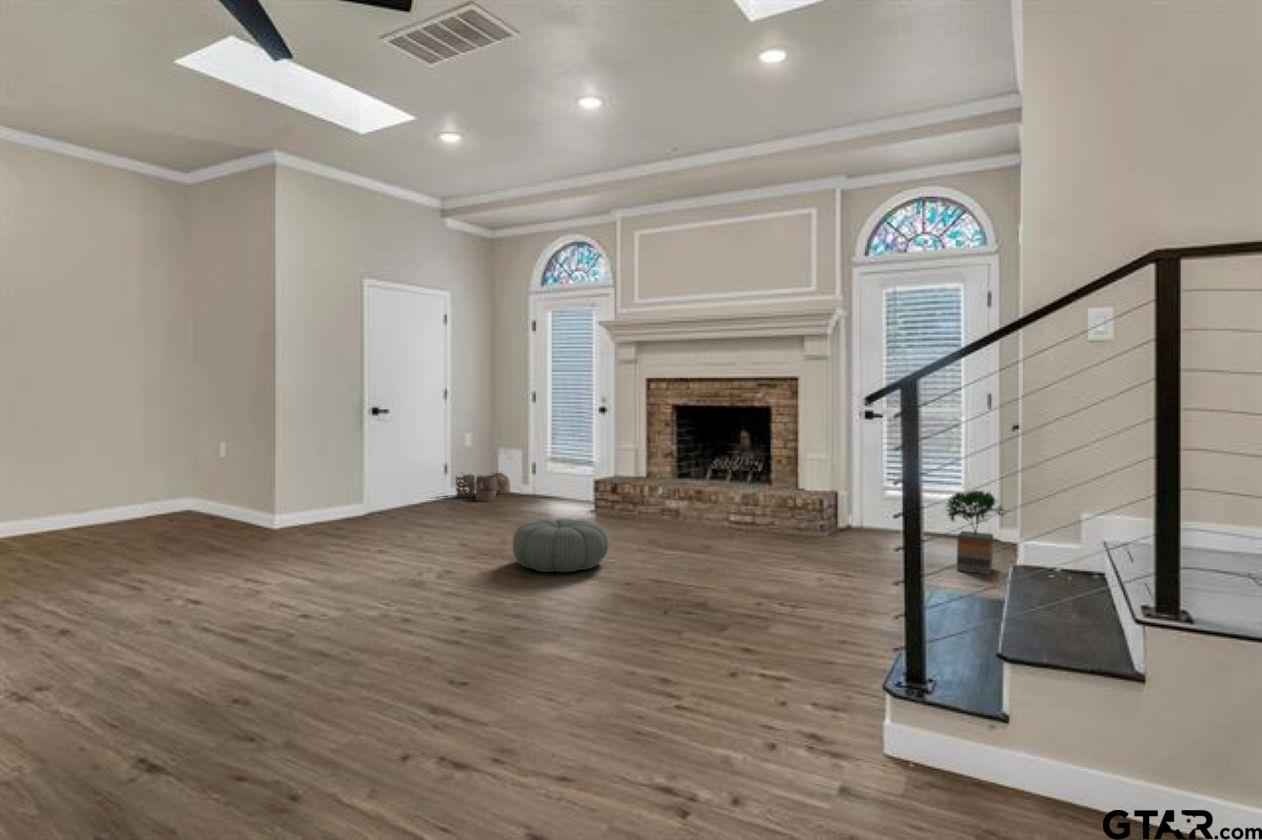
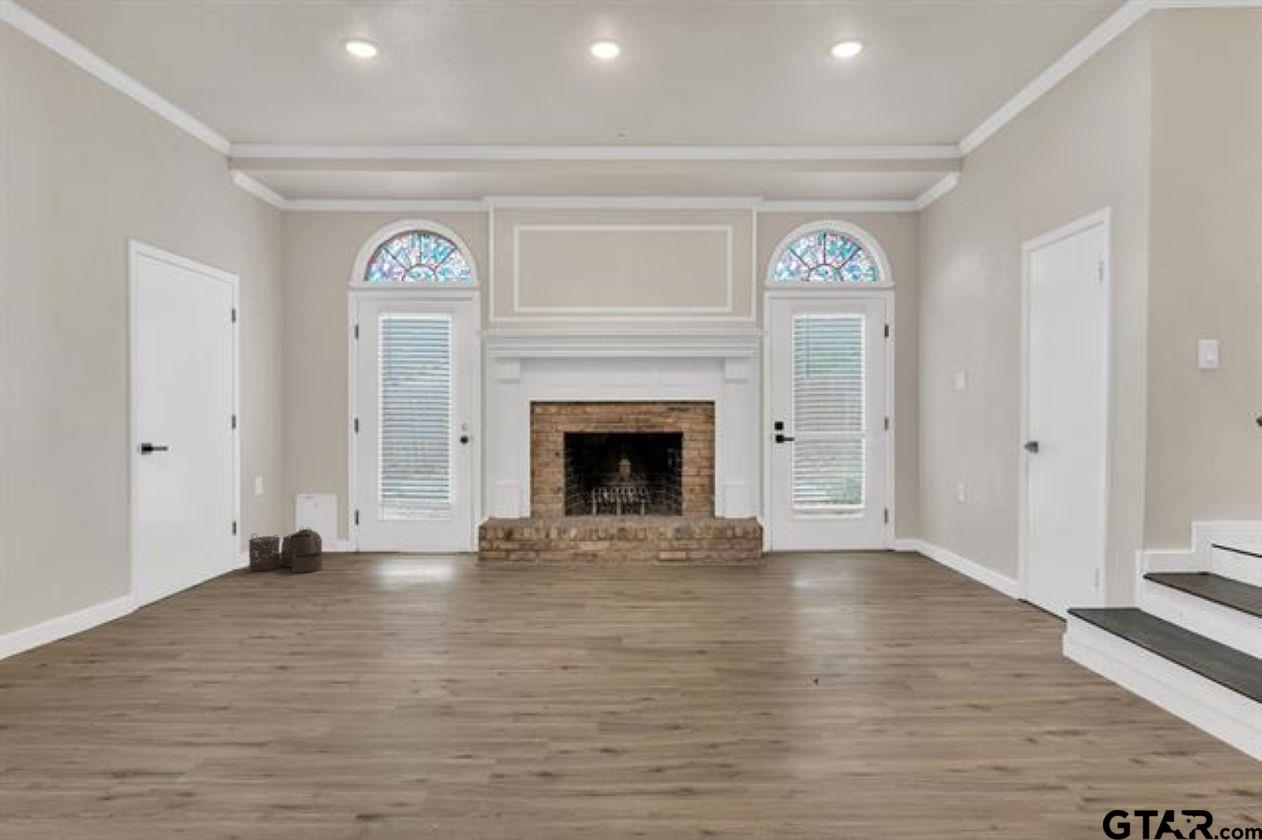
potted tree: present [947,491,1006,575] -> none [916,504,977,582]
pouf: present [513,518,609,572] -> none [547,585,673,665]

